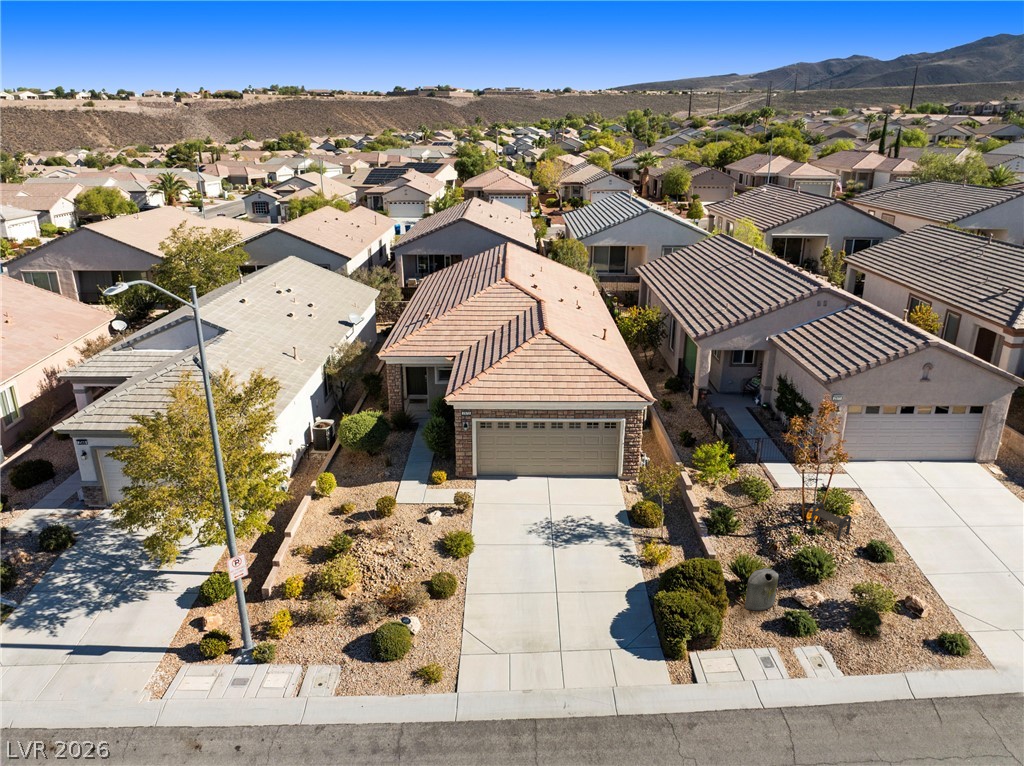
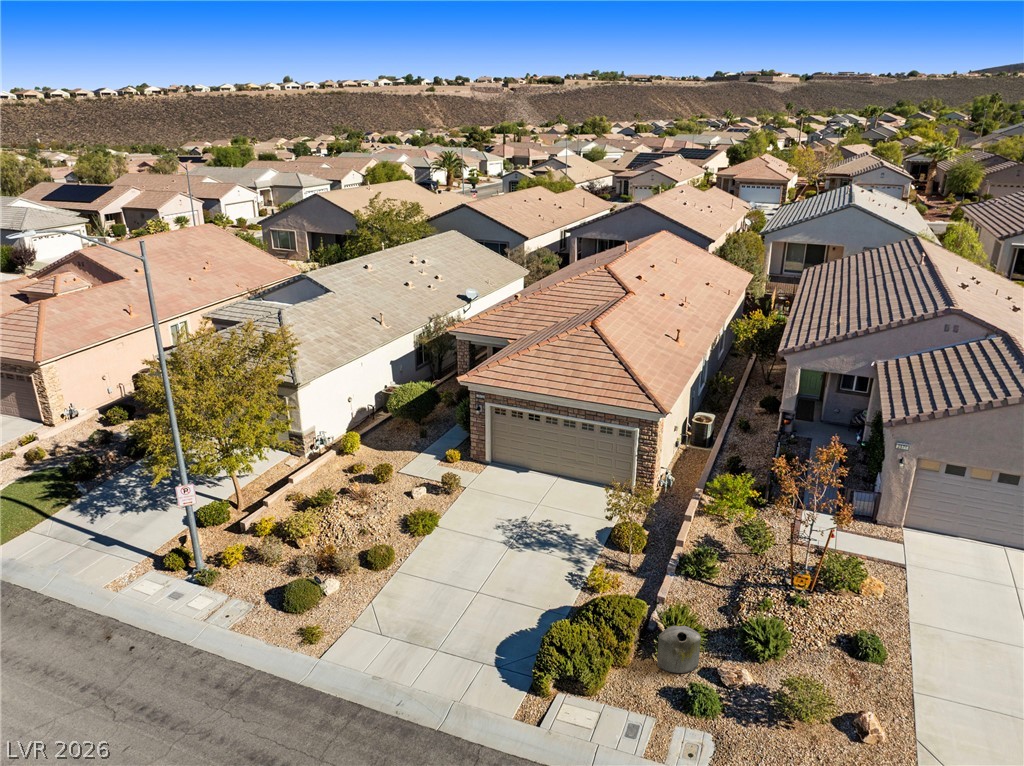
bench: present [810,503,851,540] -> none [806,571,854,621]
potted plant: present [849,608,882,637] -> none [758,705,797,744]

